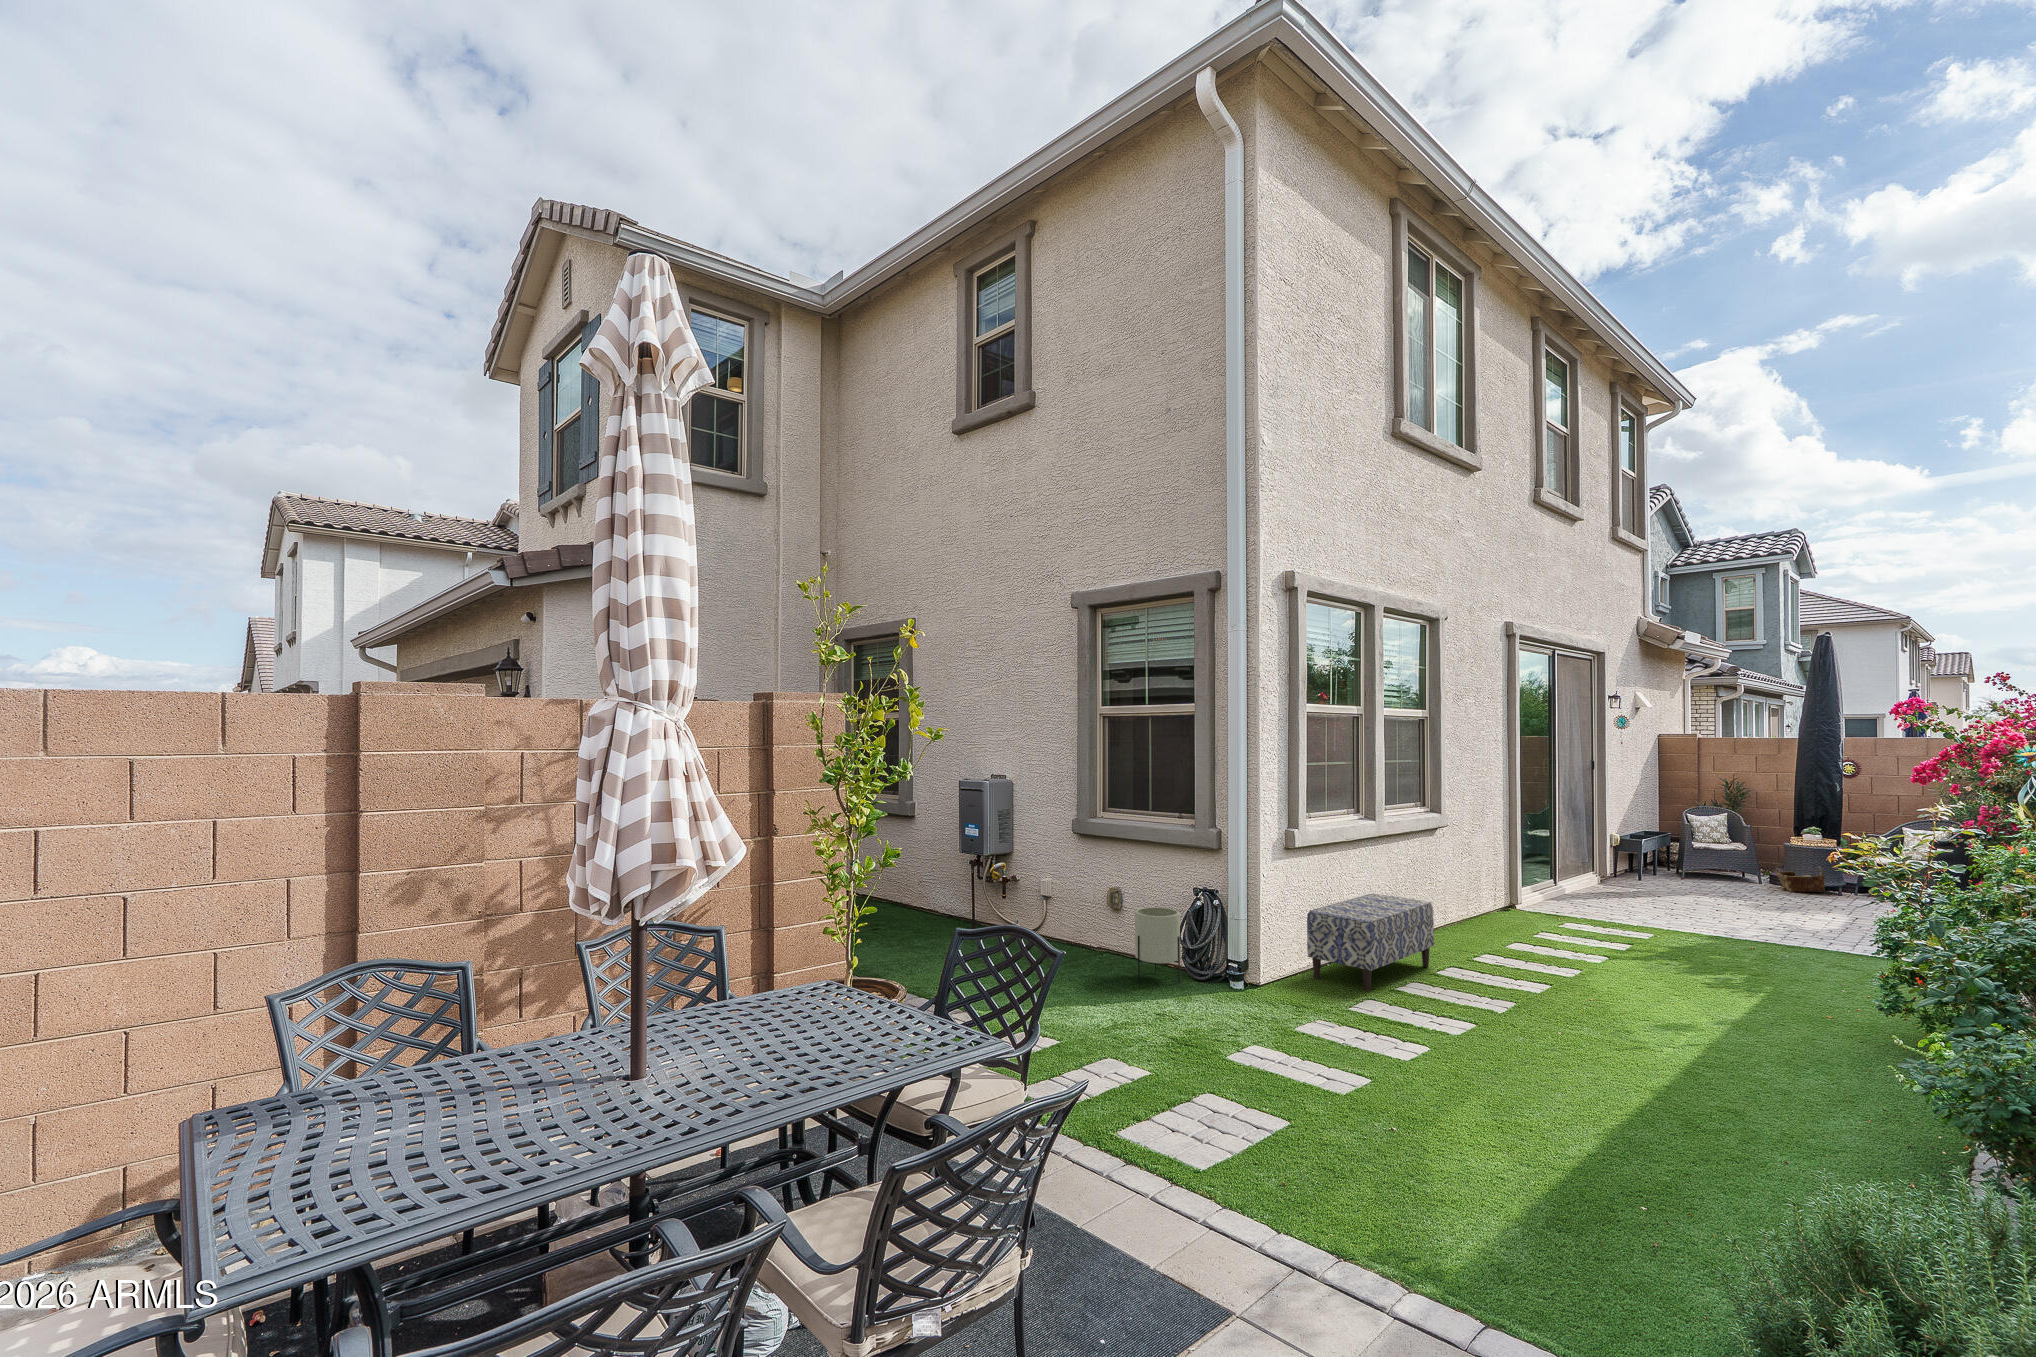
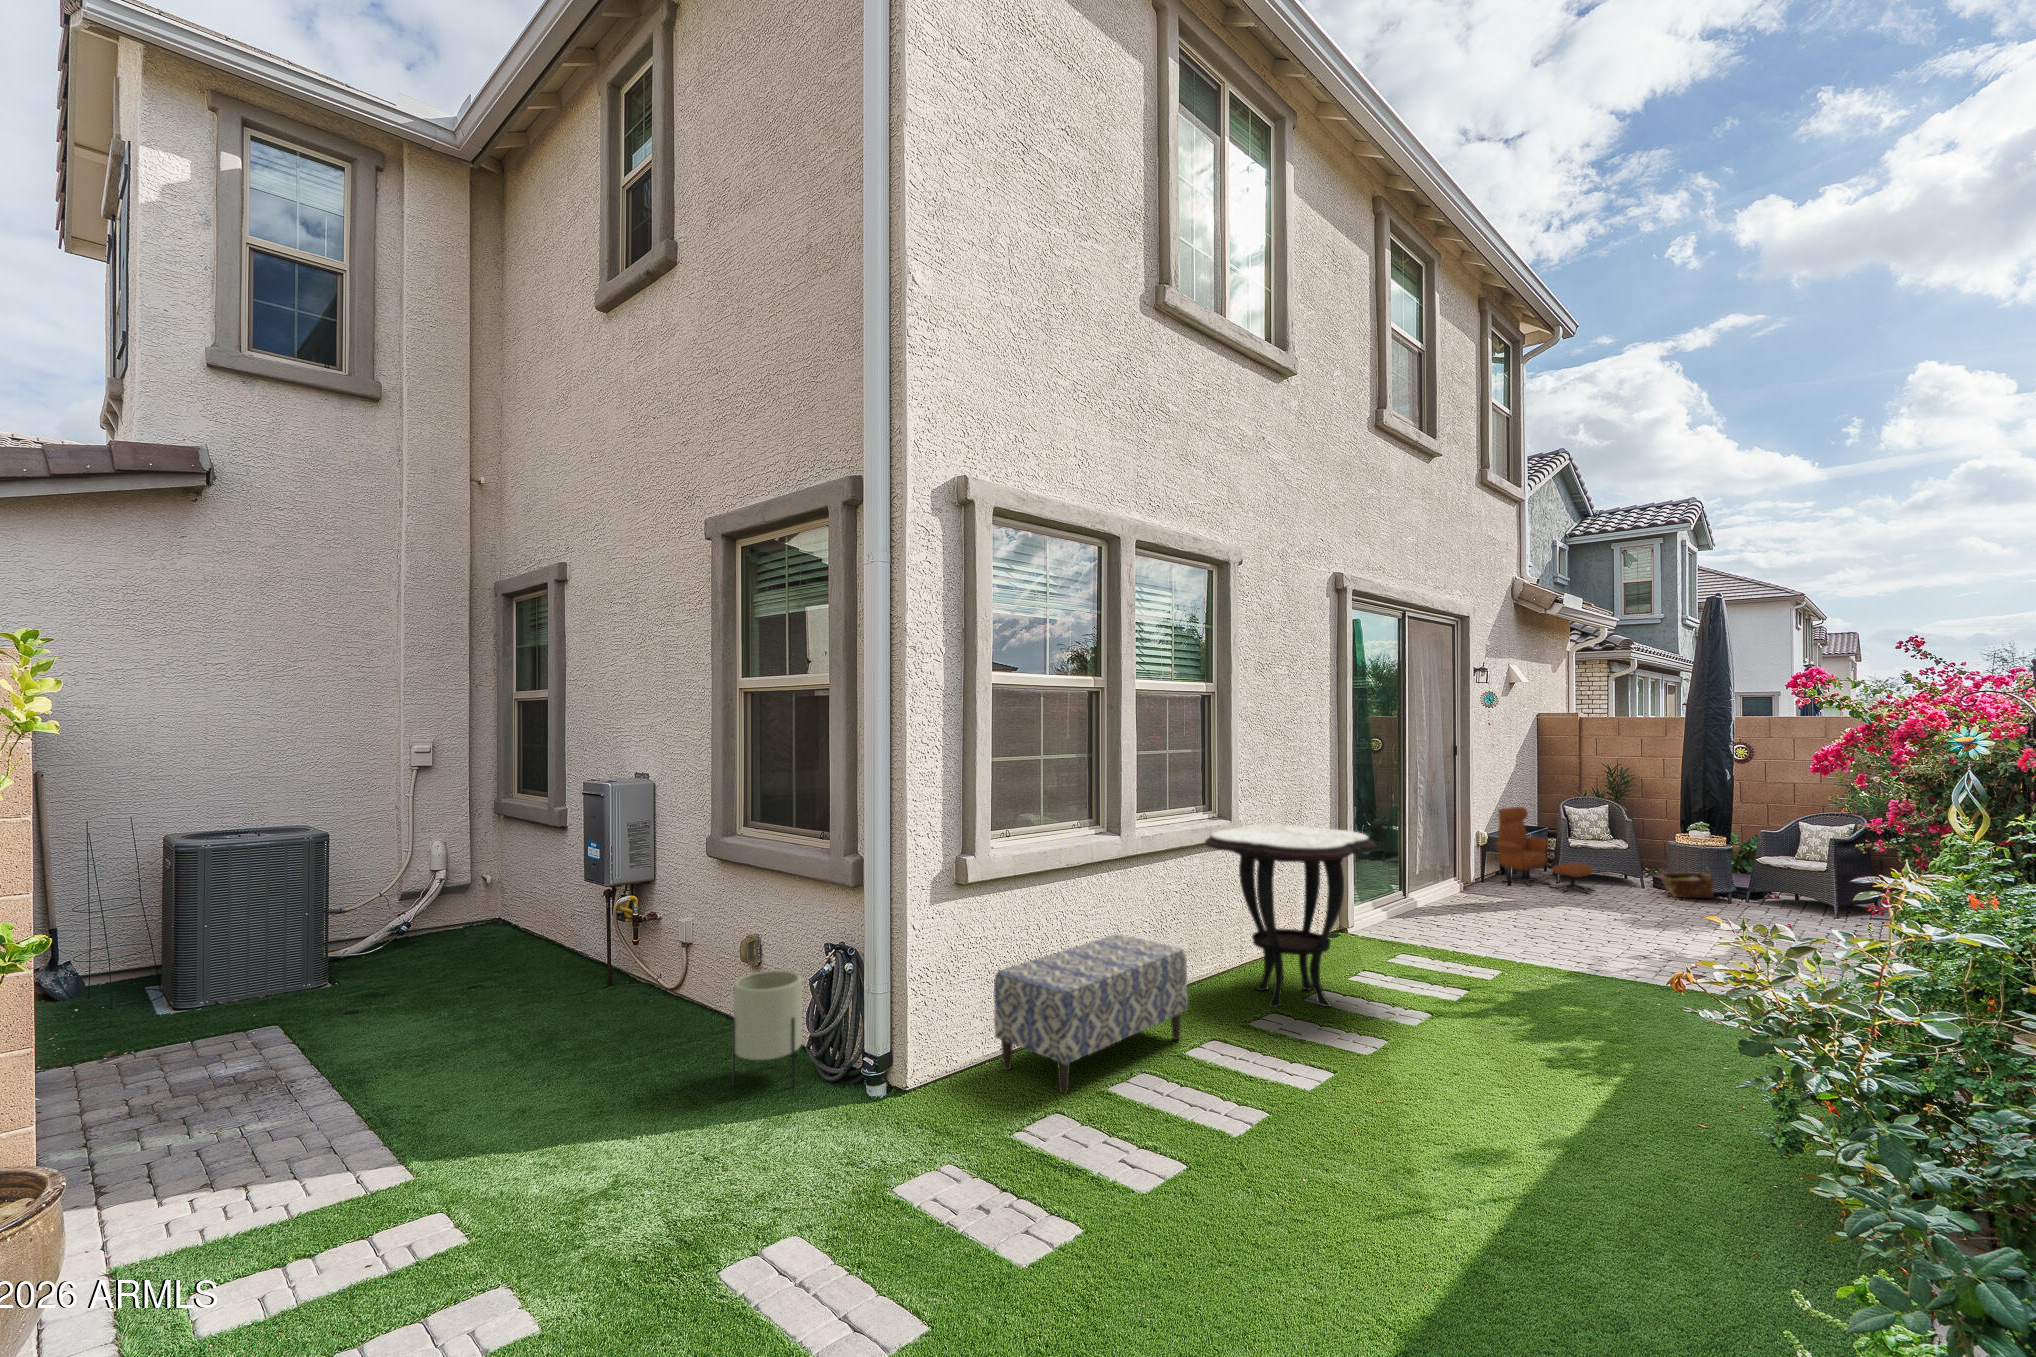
lounge chair: none [1628,814,1719,888] -> present [1496,807,1592,894]
side table: none [1427,818,1563,952] -> present [1205,824,1376,1007]

